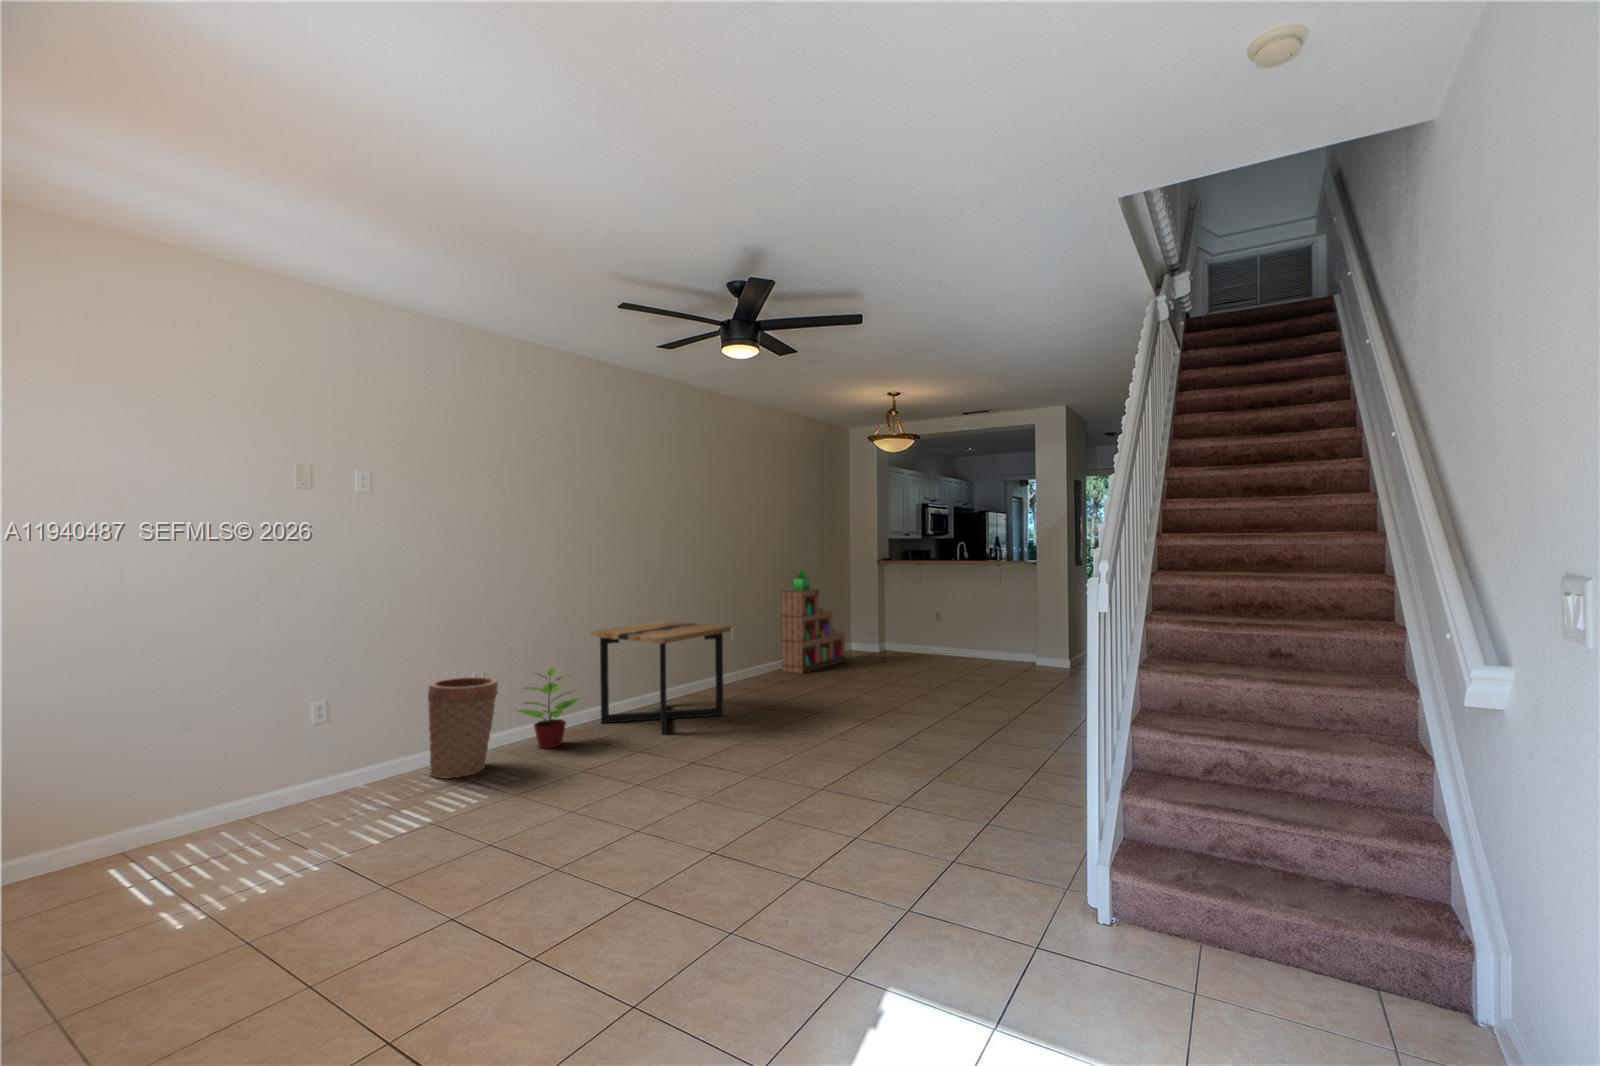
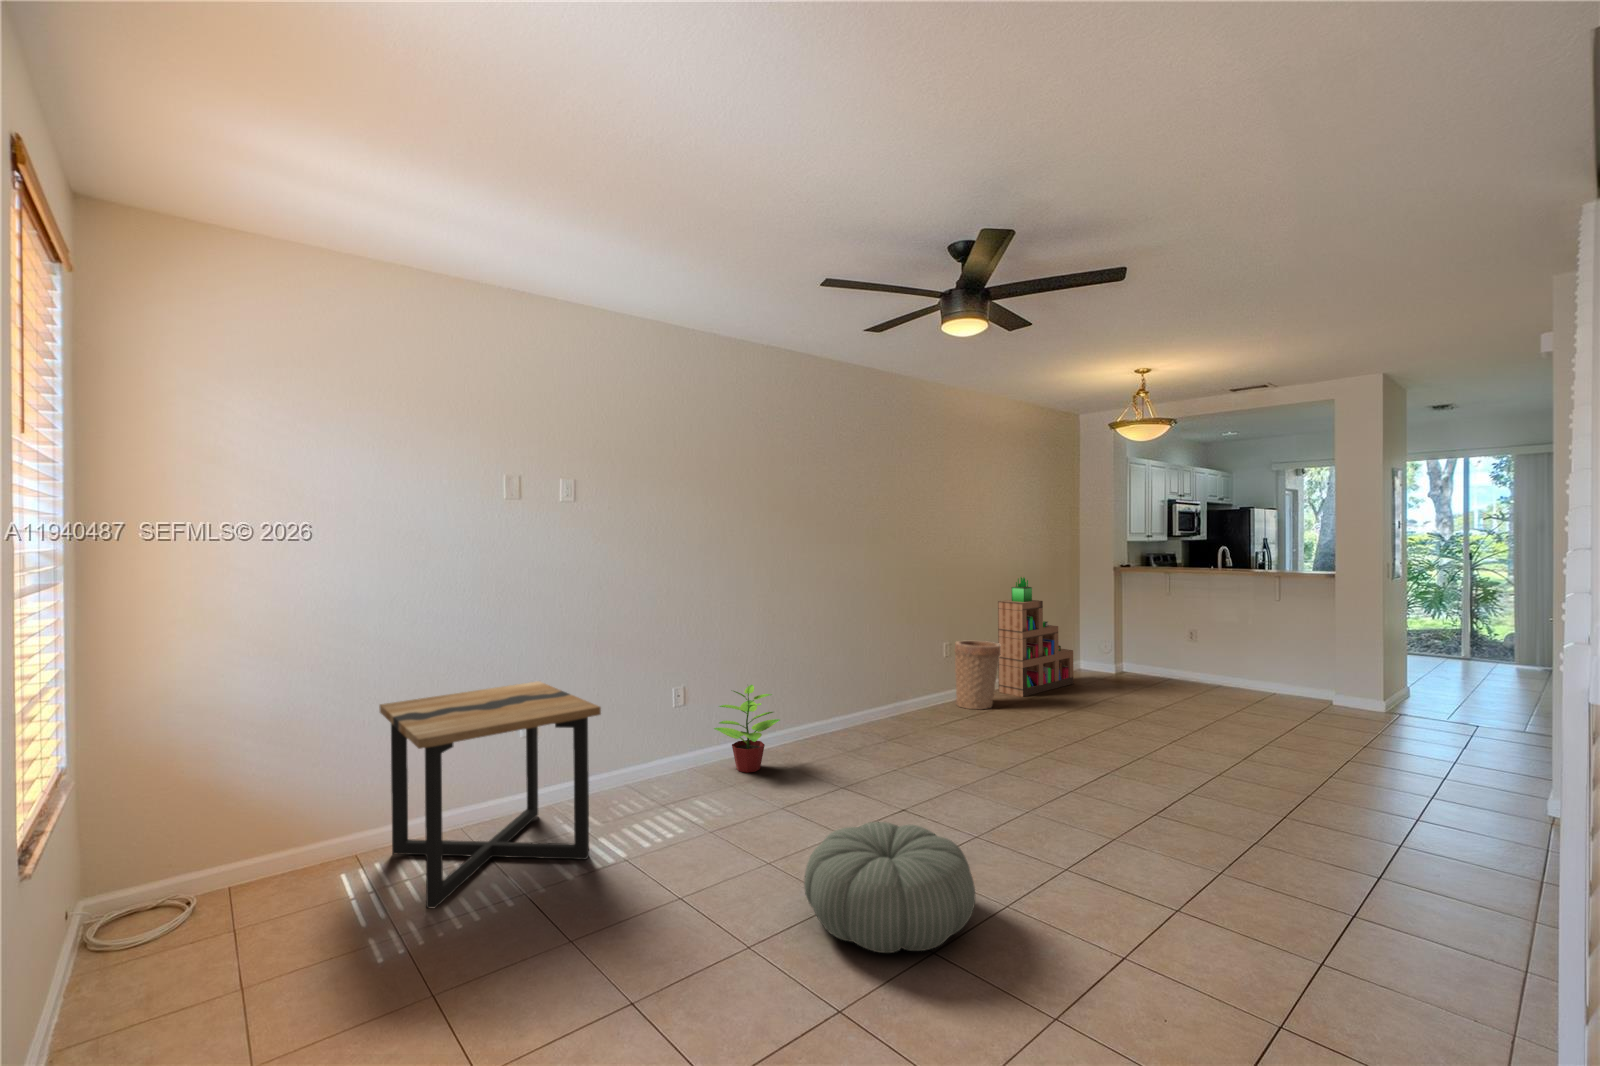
side table: present [591,621,731,735] -> present [379,681,601,908]
basket: present [428,677,498,779] -> present [955,640,1000,709]
pouf: none [606,761,748,857] -> present [804,822,975,953]

